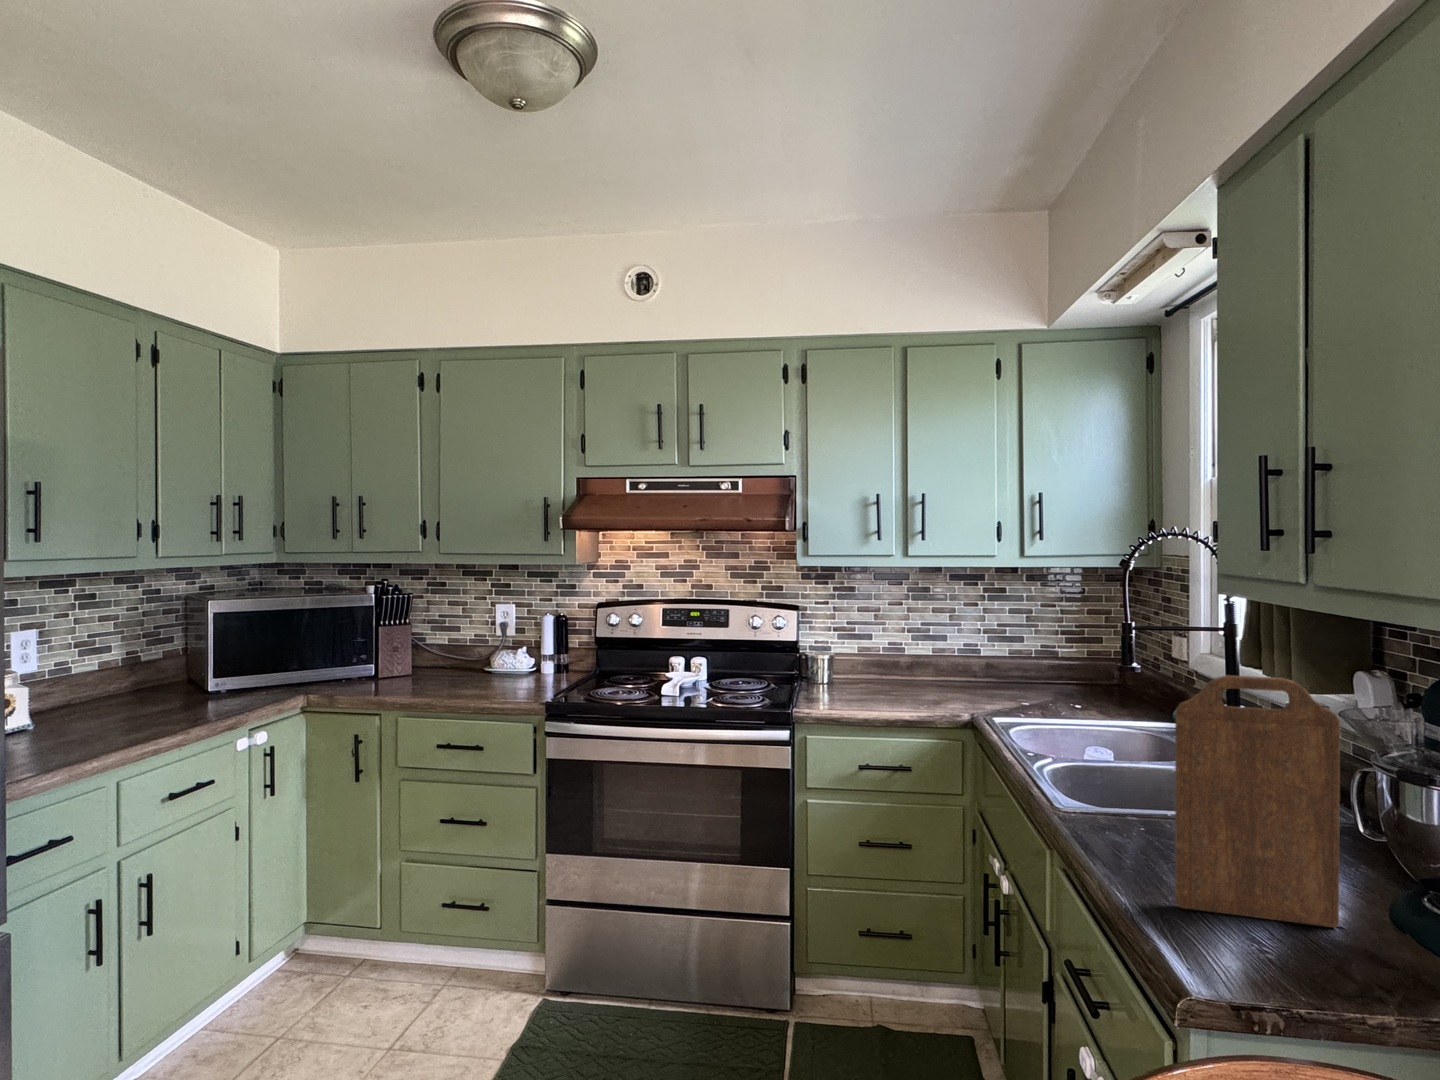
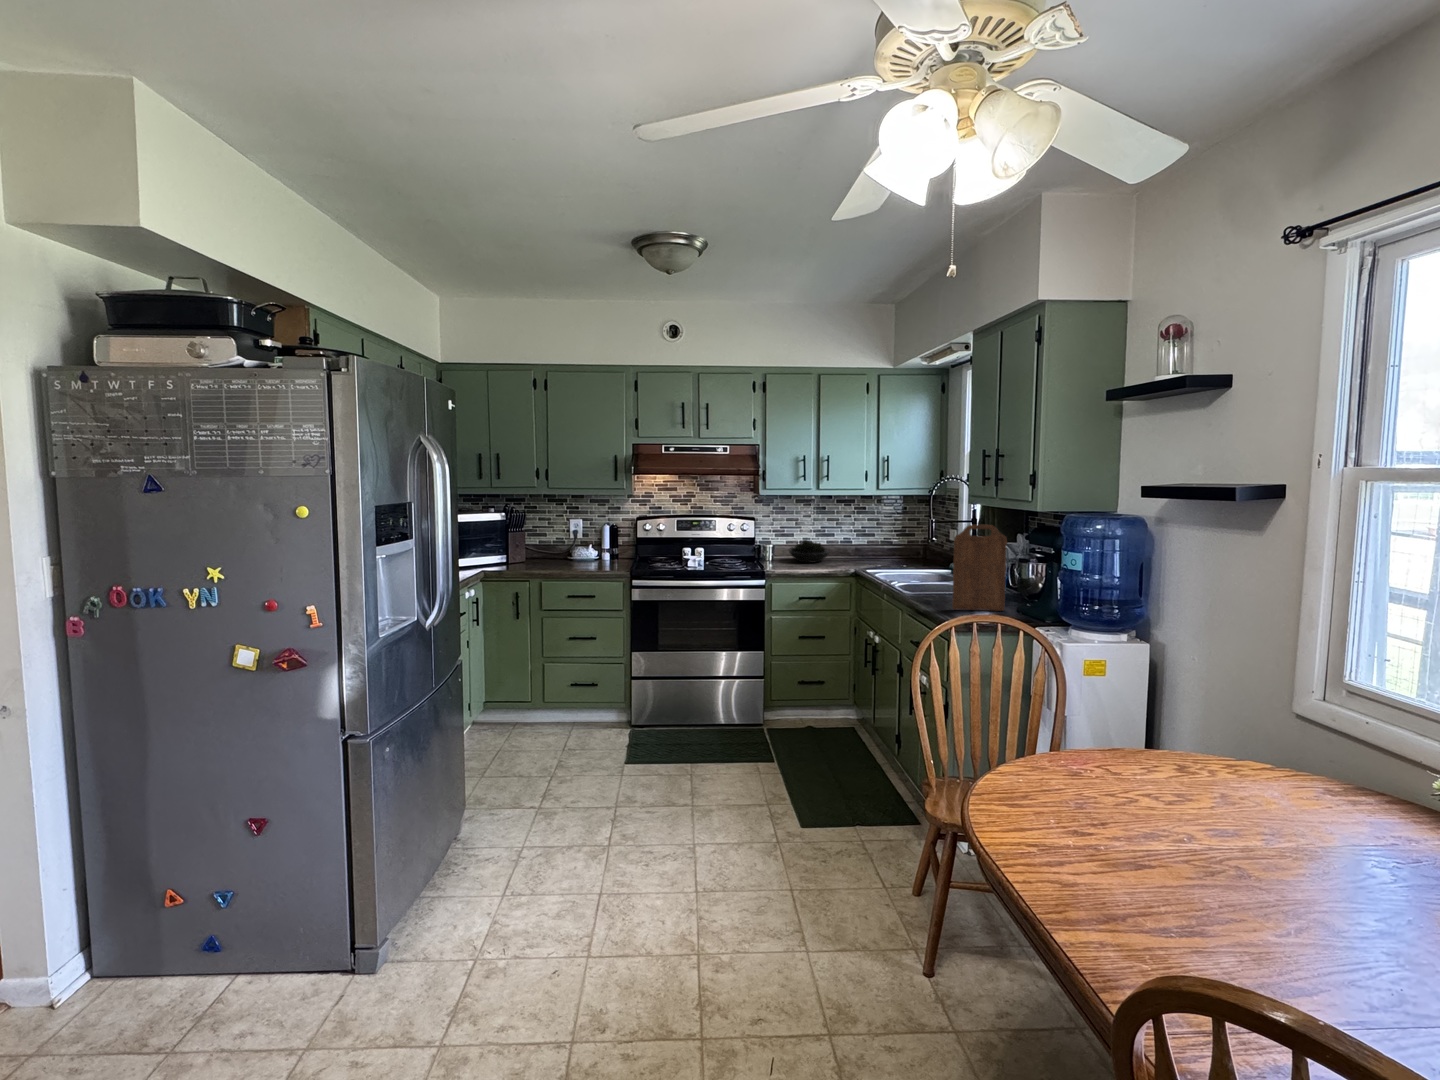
succulent plant: none [851,649,928,694] -> present [790,540,829,562]

